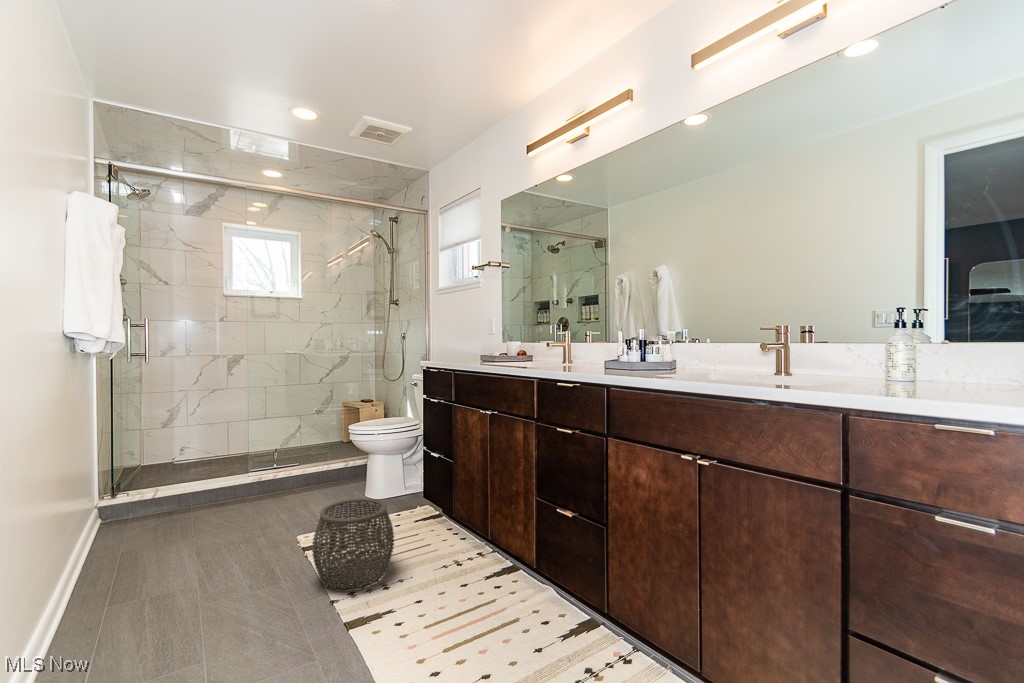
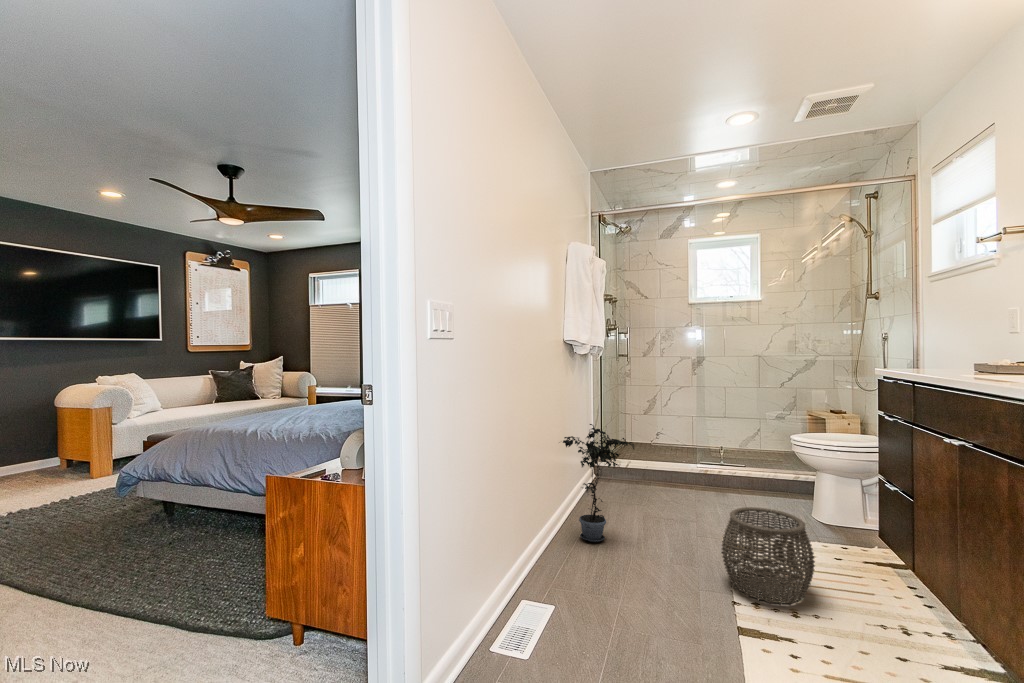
potted plant: none [69,452,196,611] -> present [563,424,634,542]

